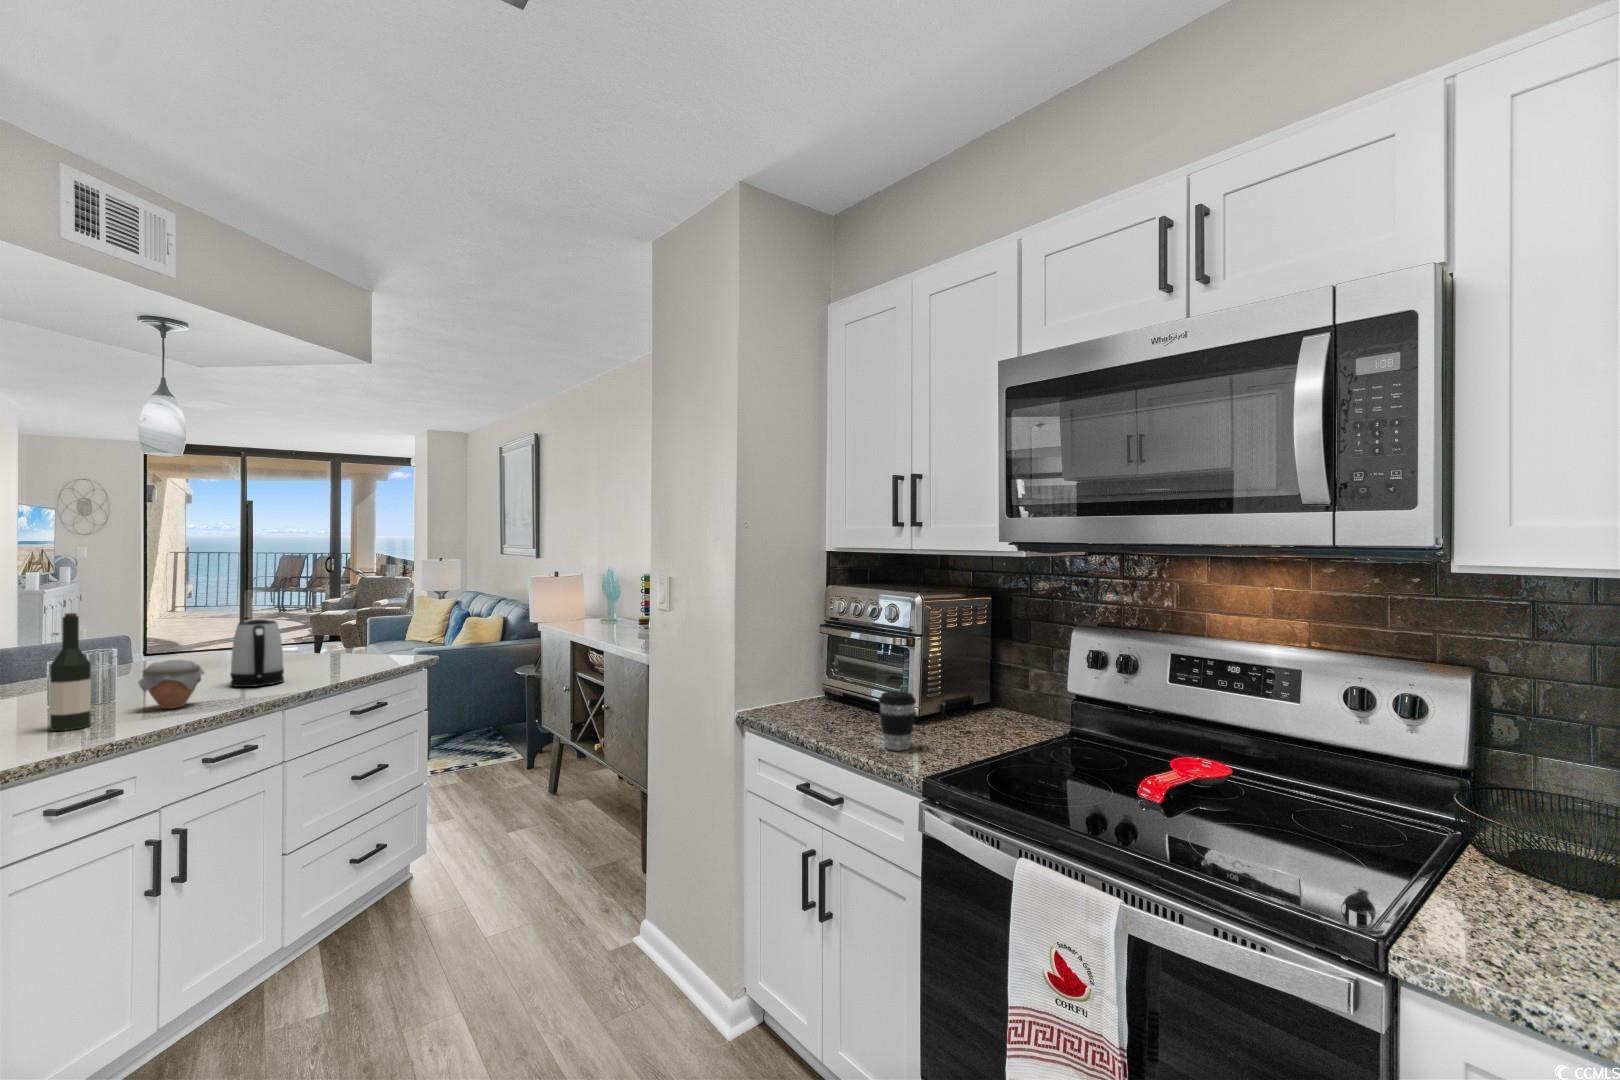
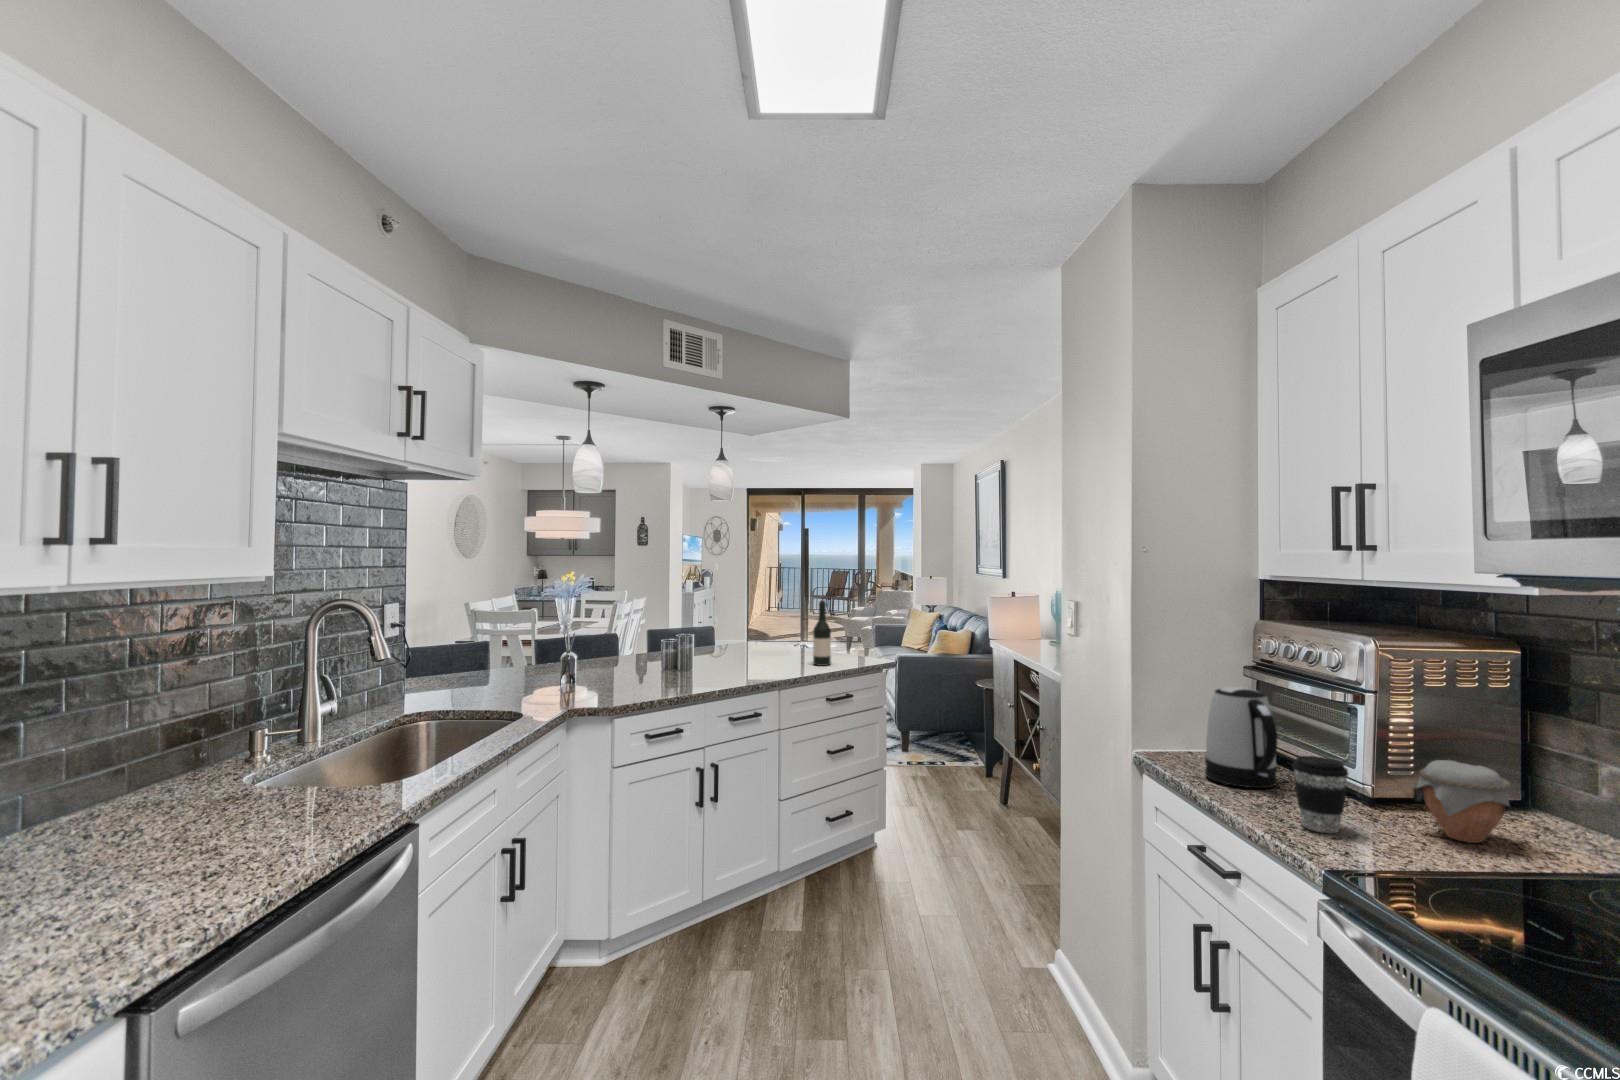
wine bottle: present [50,613,91,731] -> present [813,600,831,666]
kettle: present [230,619,284,687] -> present [1205,687,1278,788]
jar: present [138,660,204,709] -> present [1416,760,1511,843]

